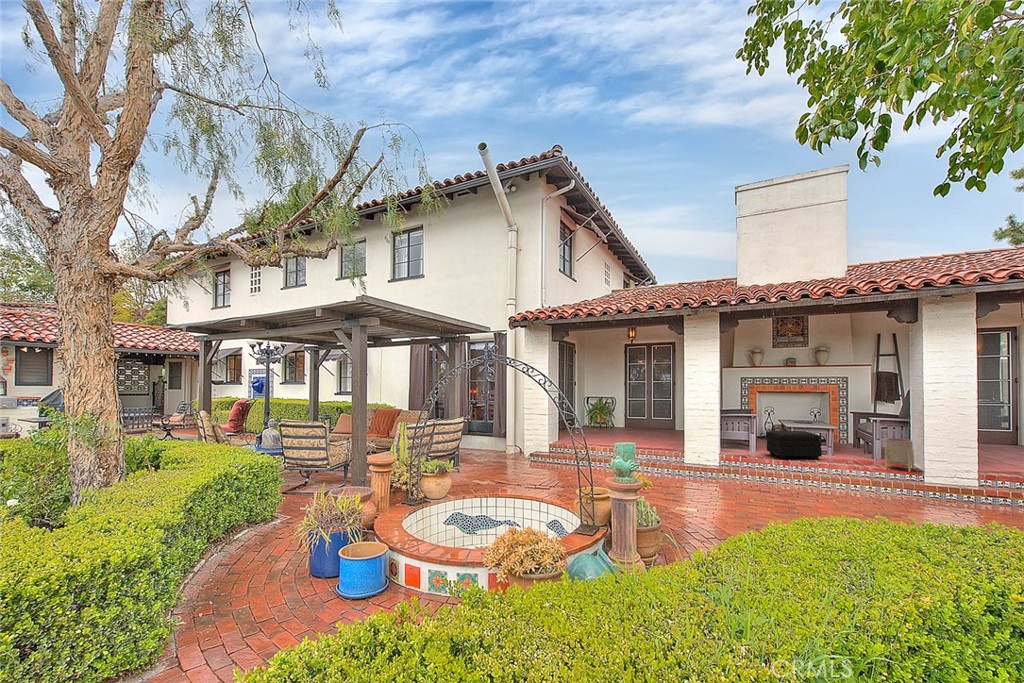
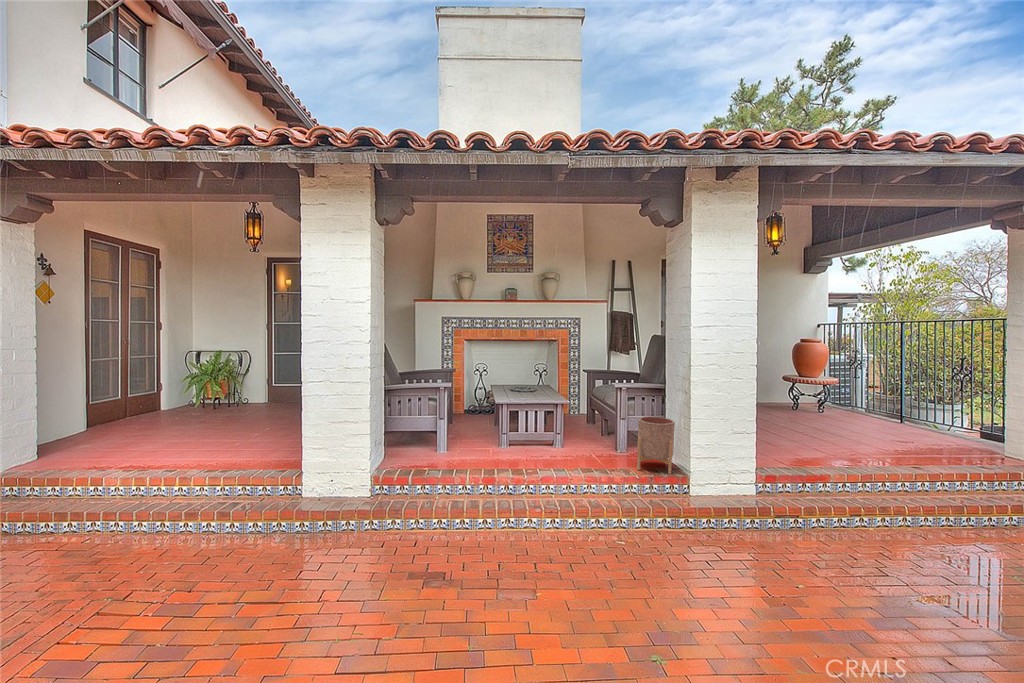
footstool: present [766,431,822,459] -> none [465,409,548,467]

